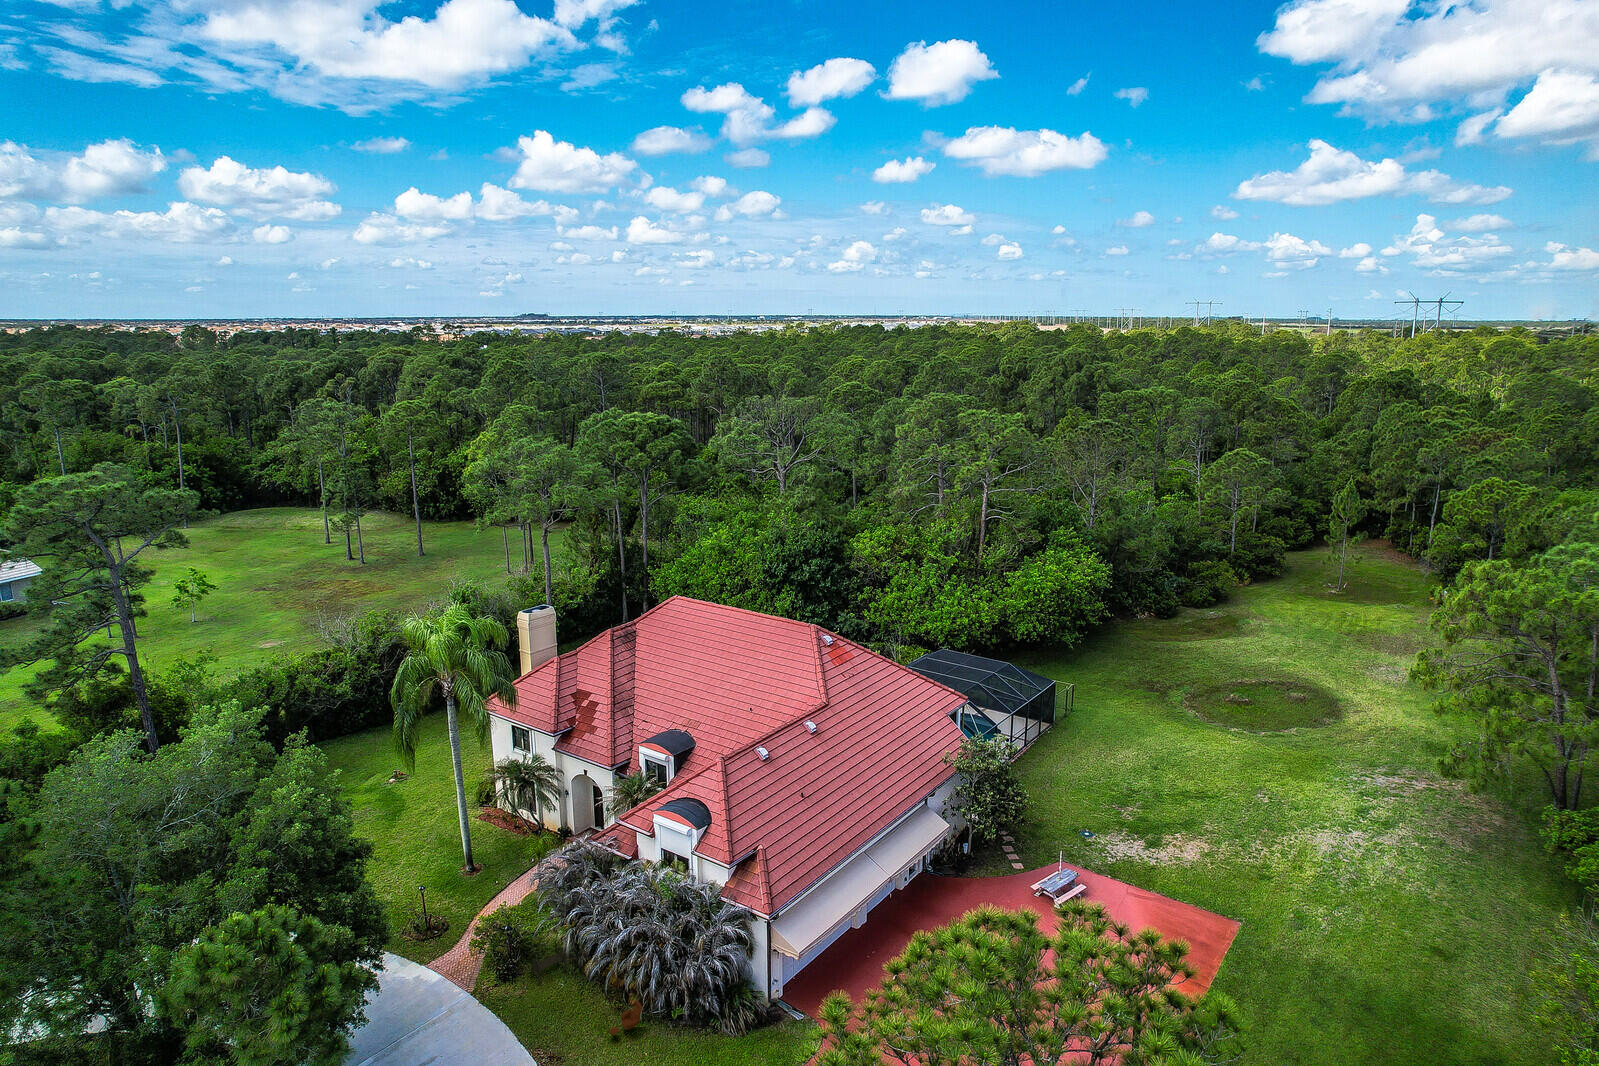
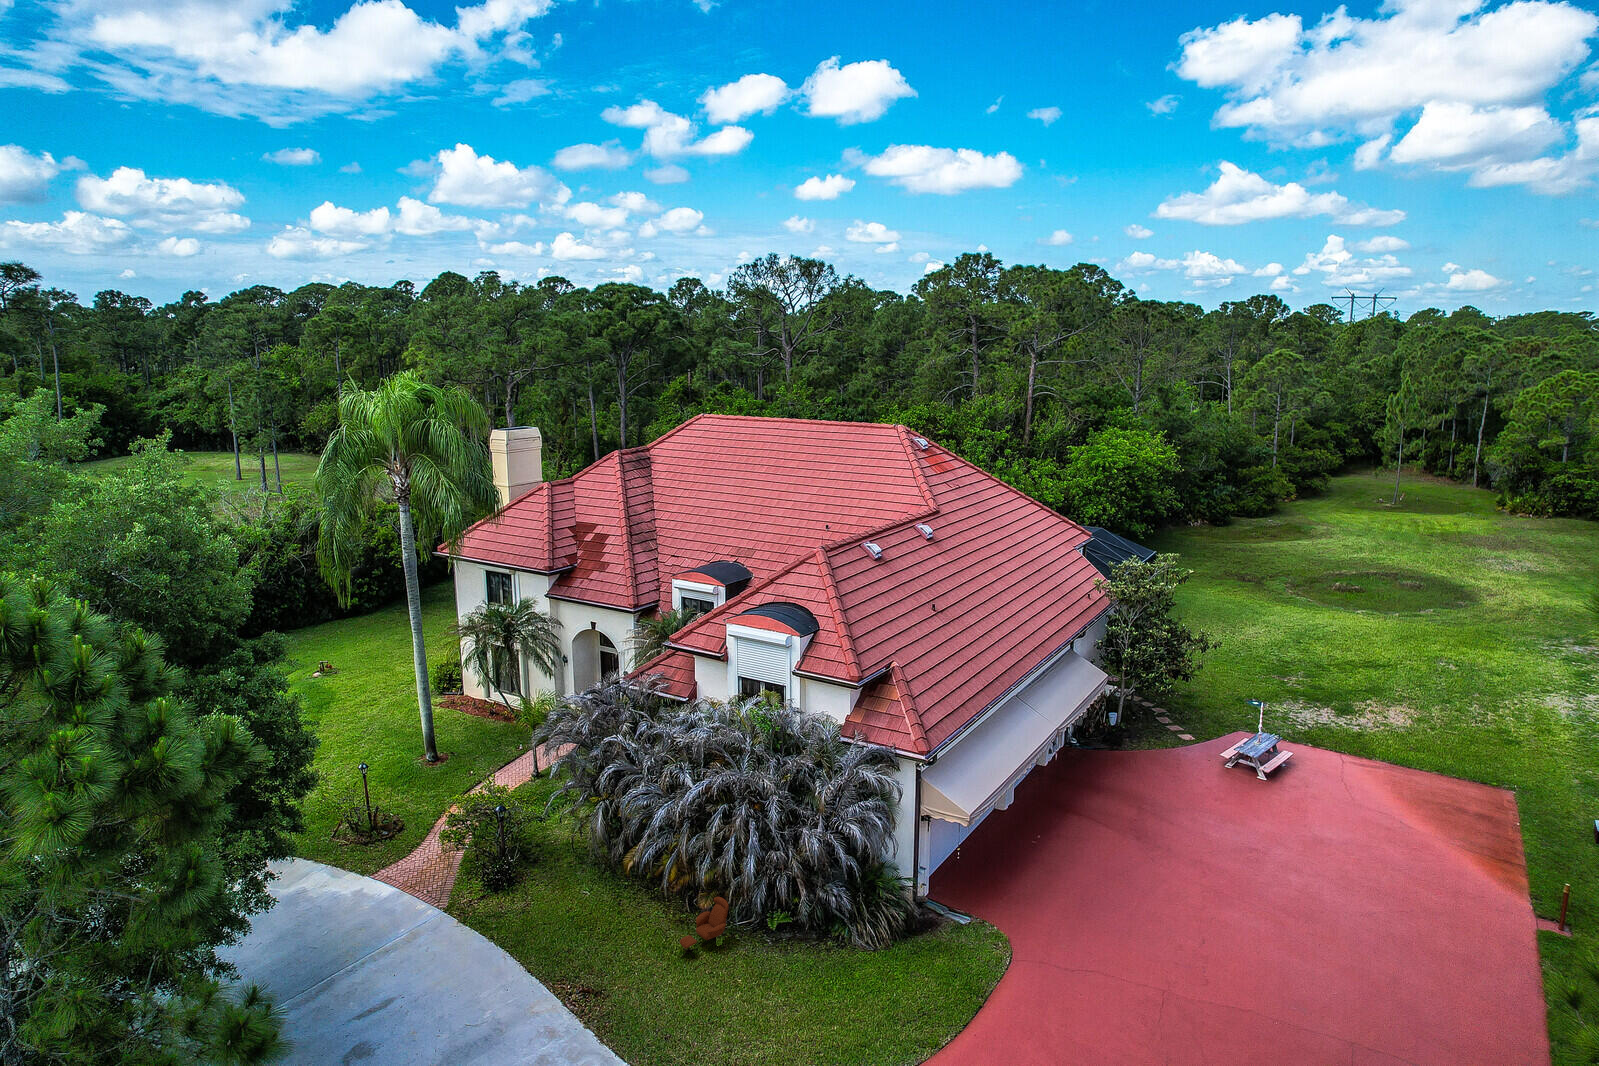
bench: present [531,947,567,986] -> none [541,834,596,890]

